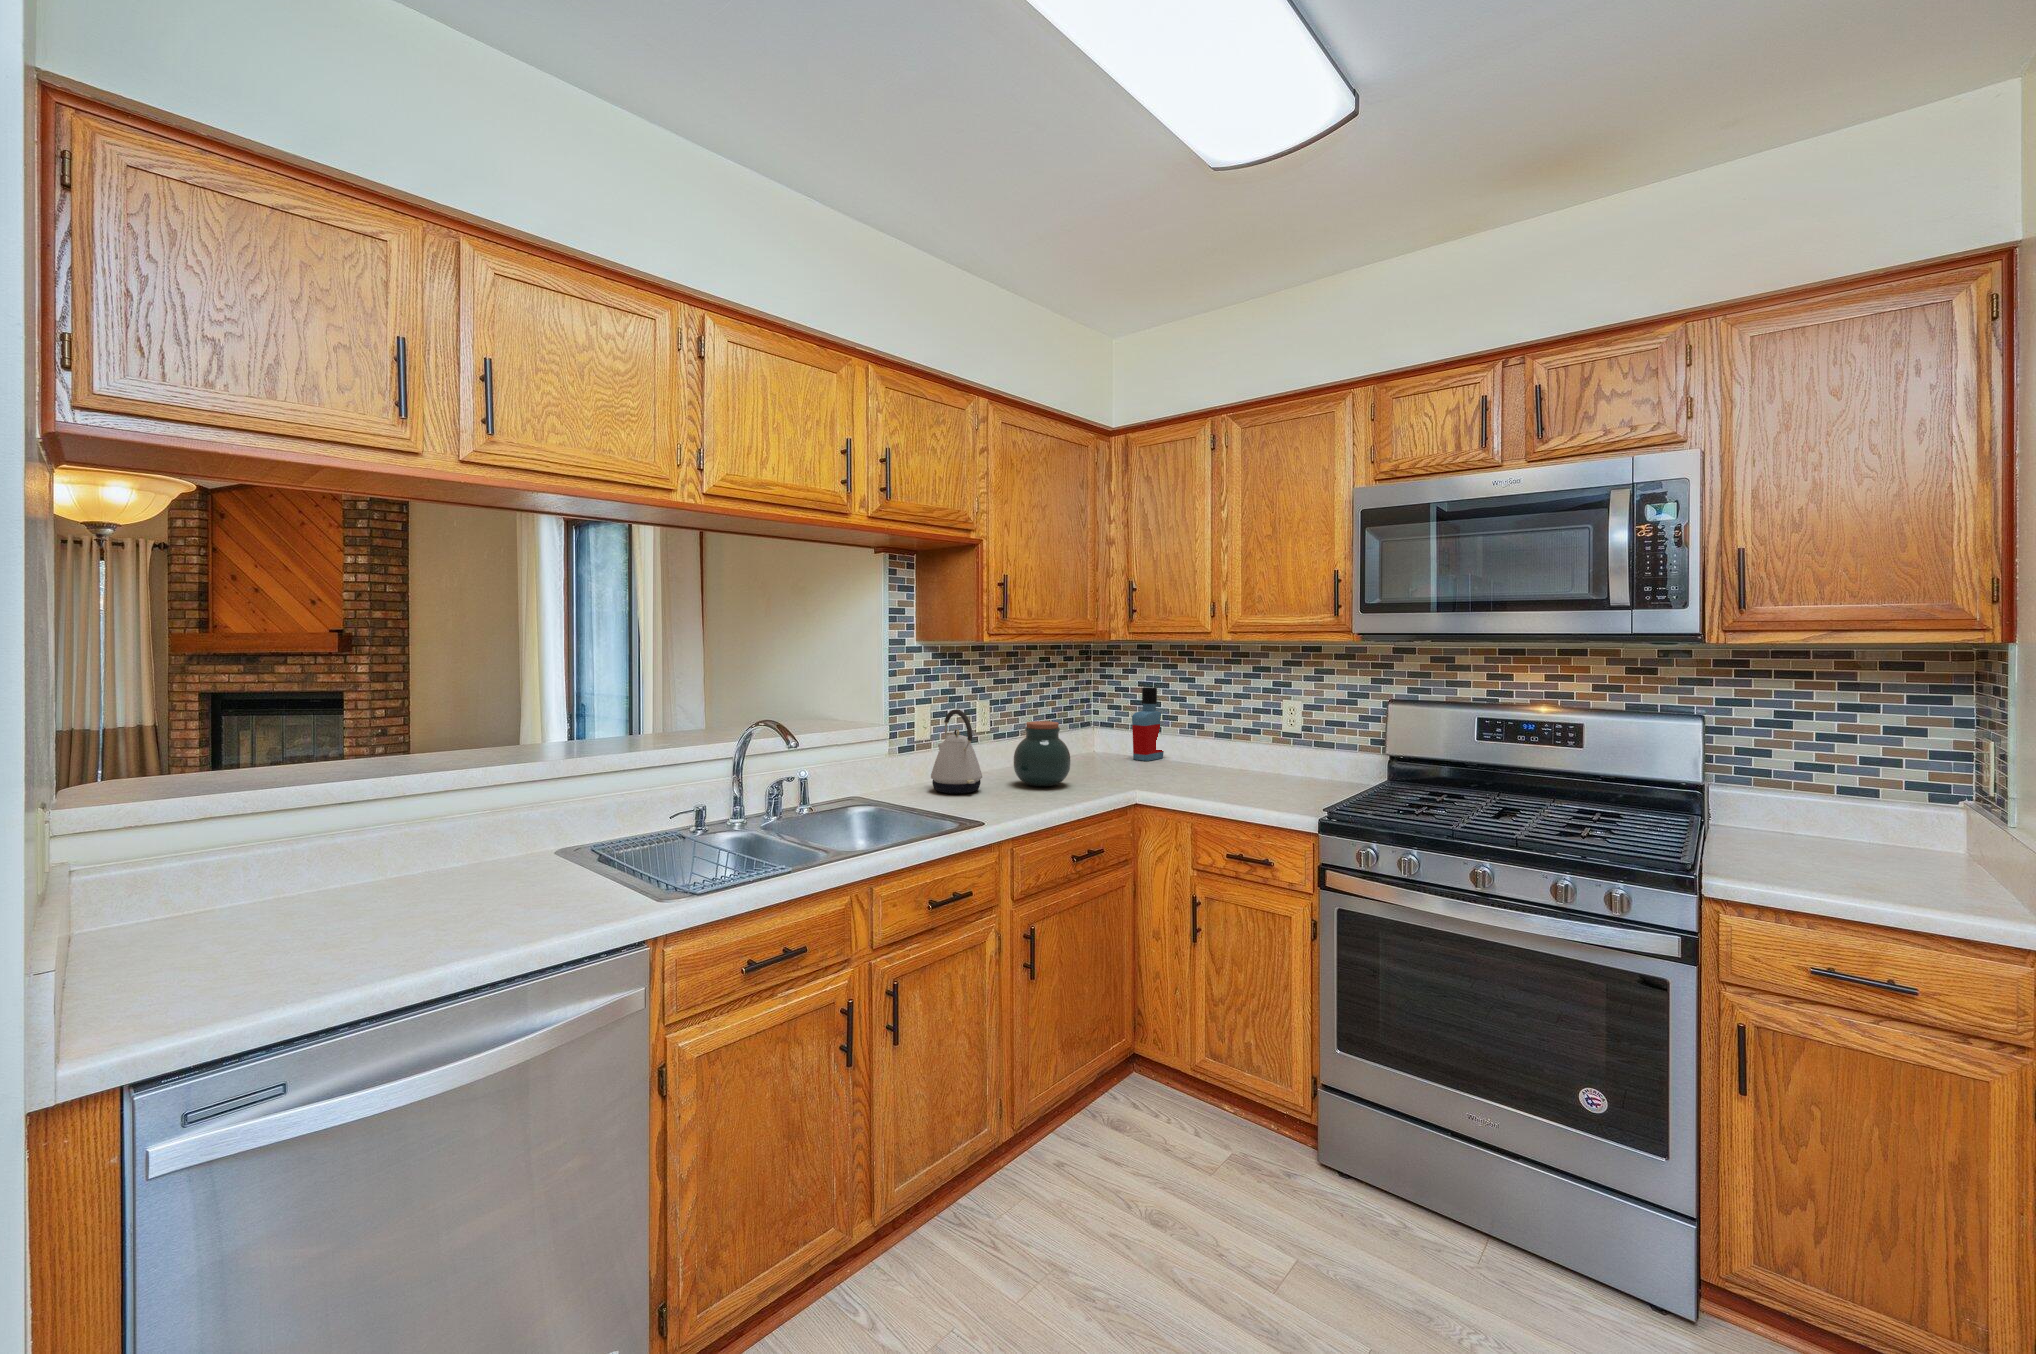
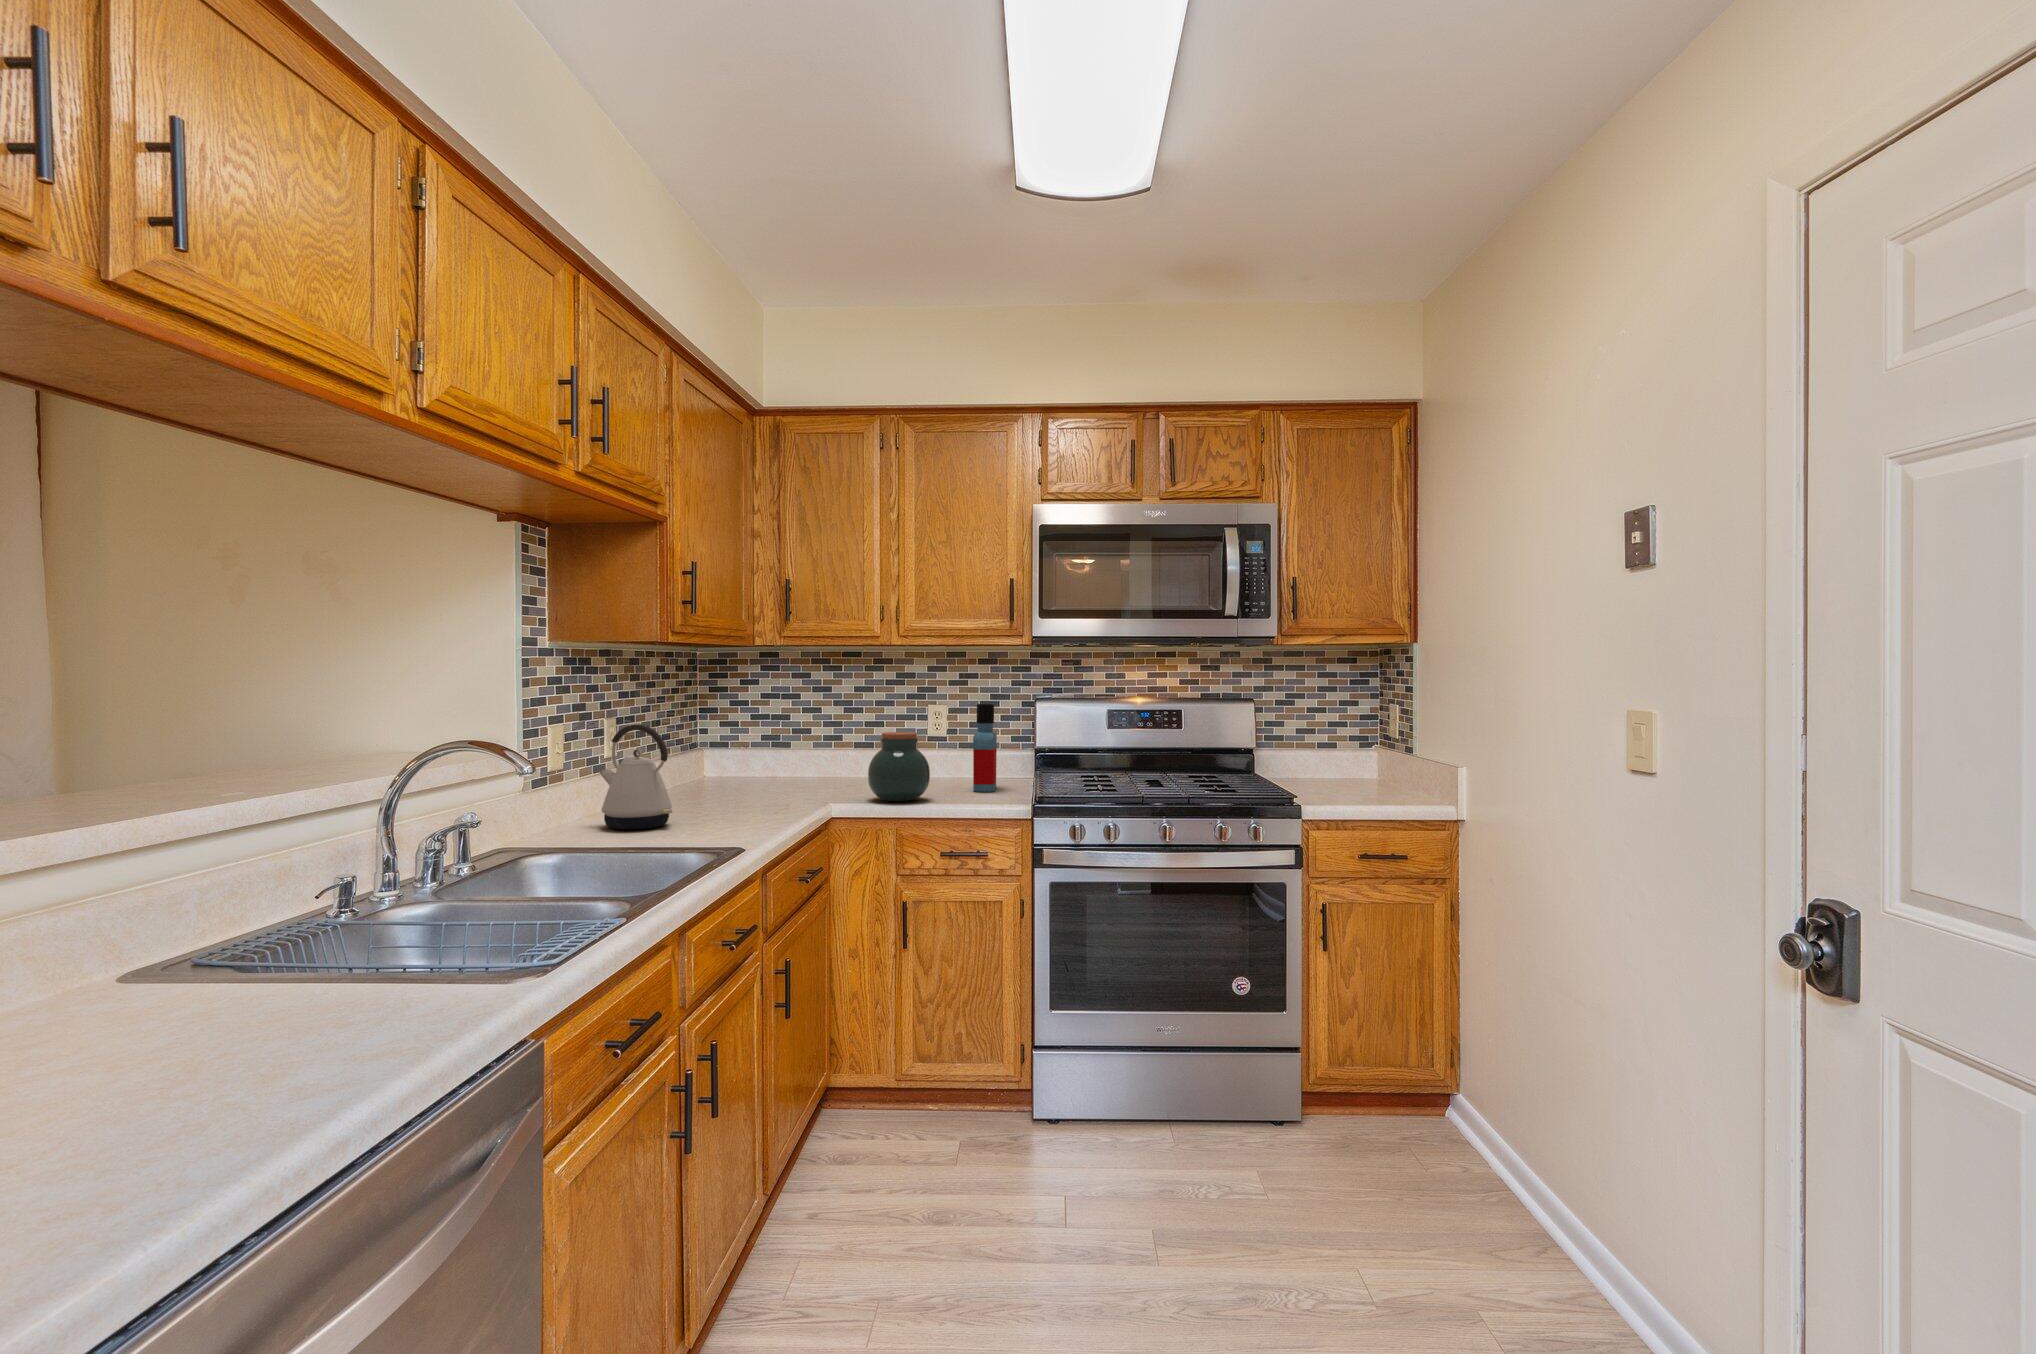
bottle: present [1132,687,1164,761] -> present [973,704,997,792]
jar: present [1014,721,1071,786] -> present [868,732,930,801]

